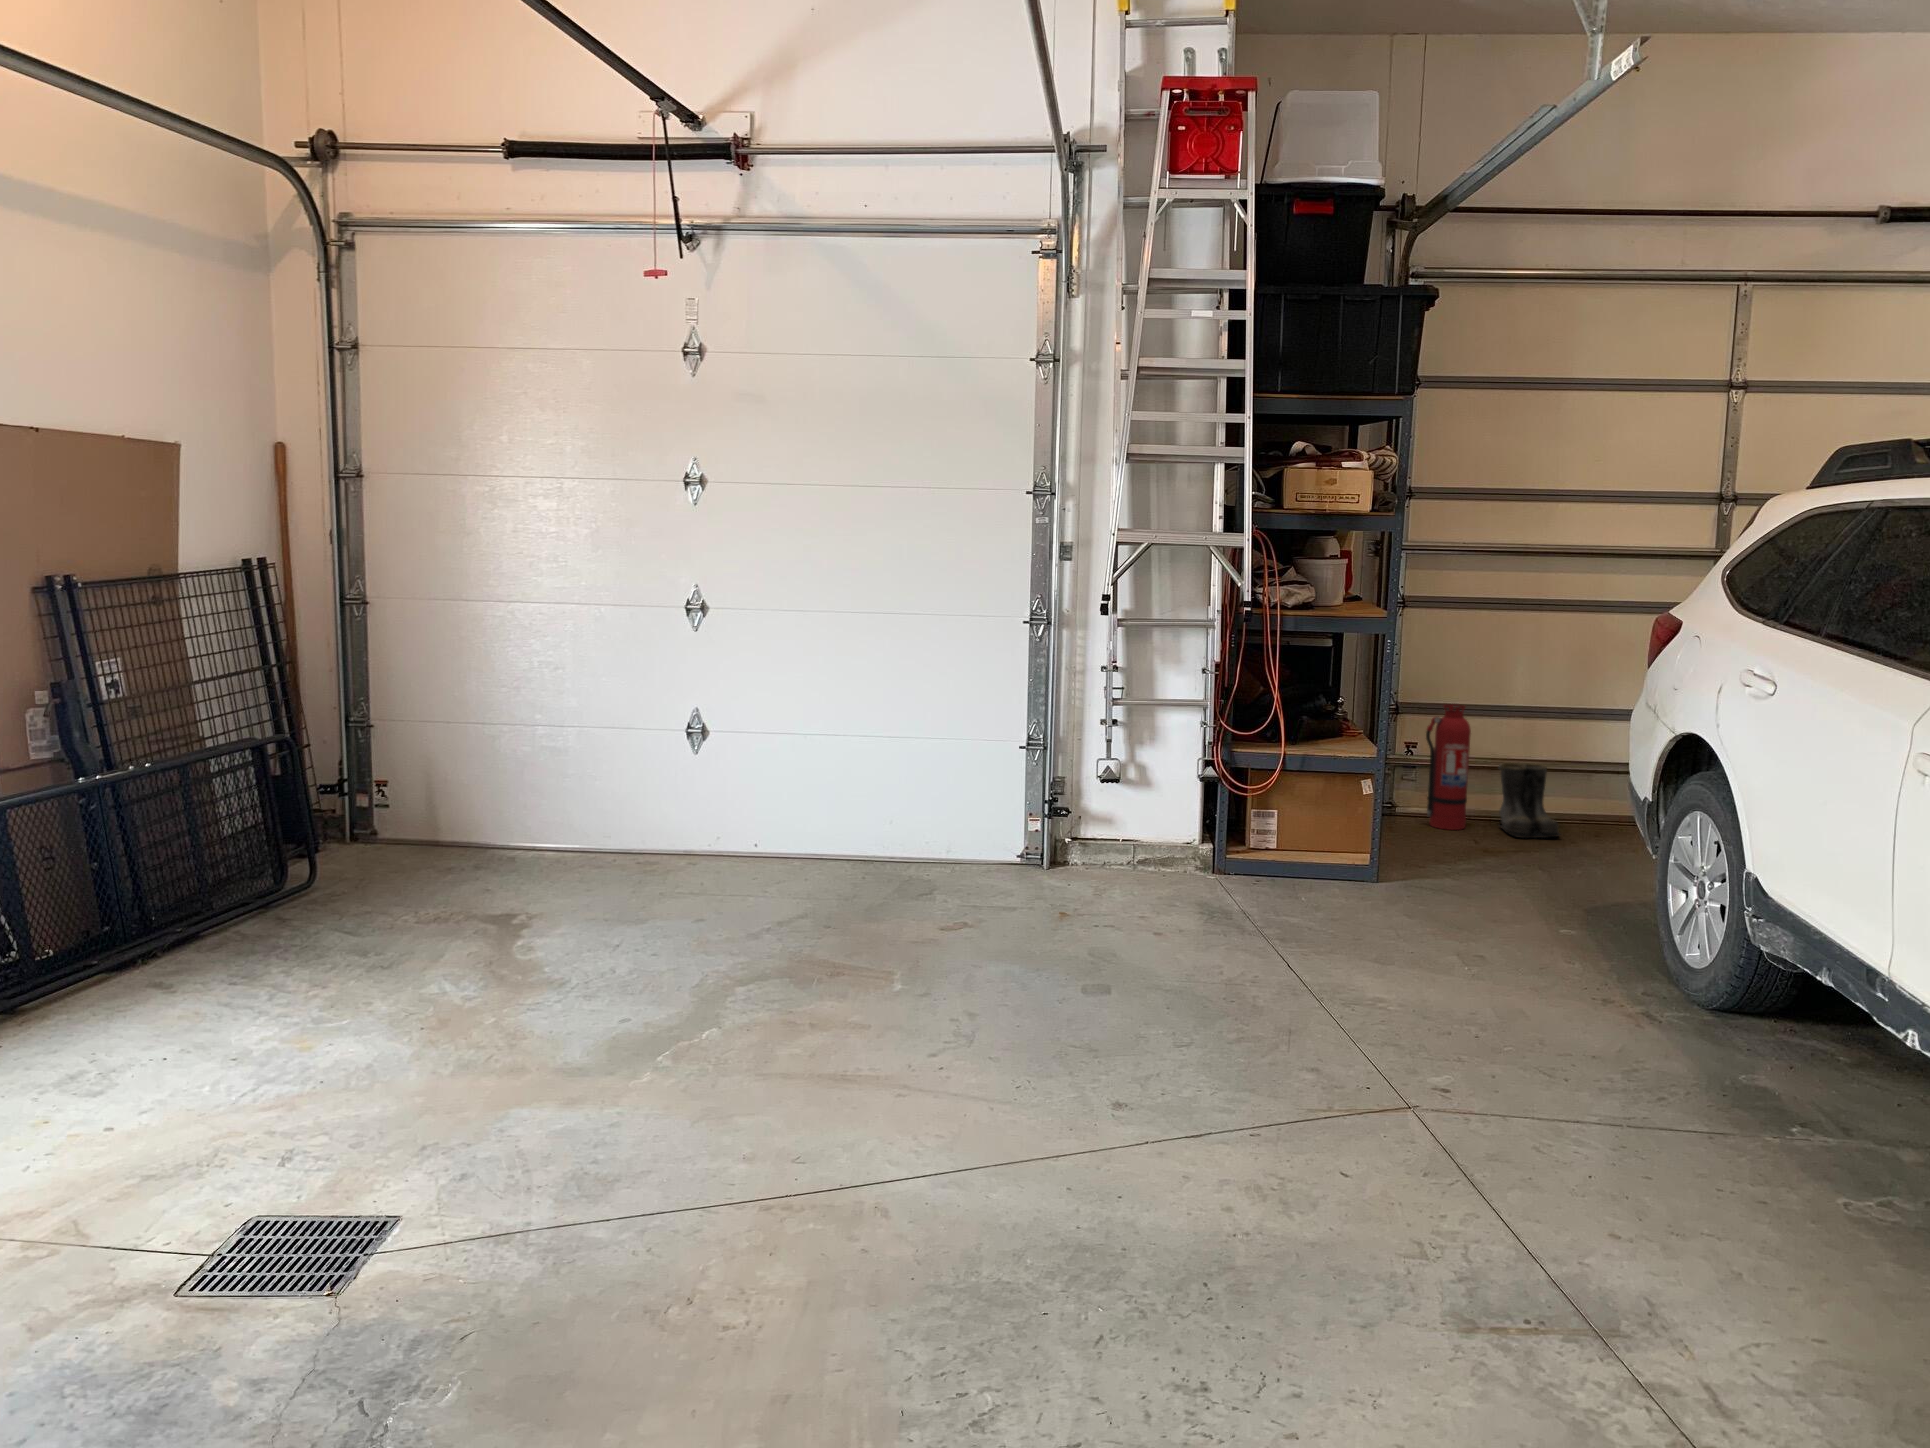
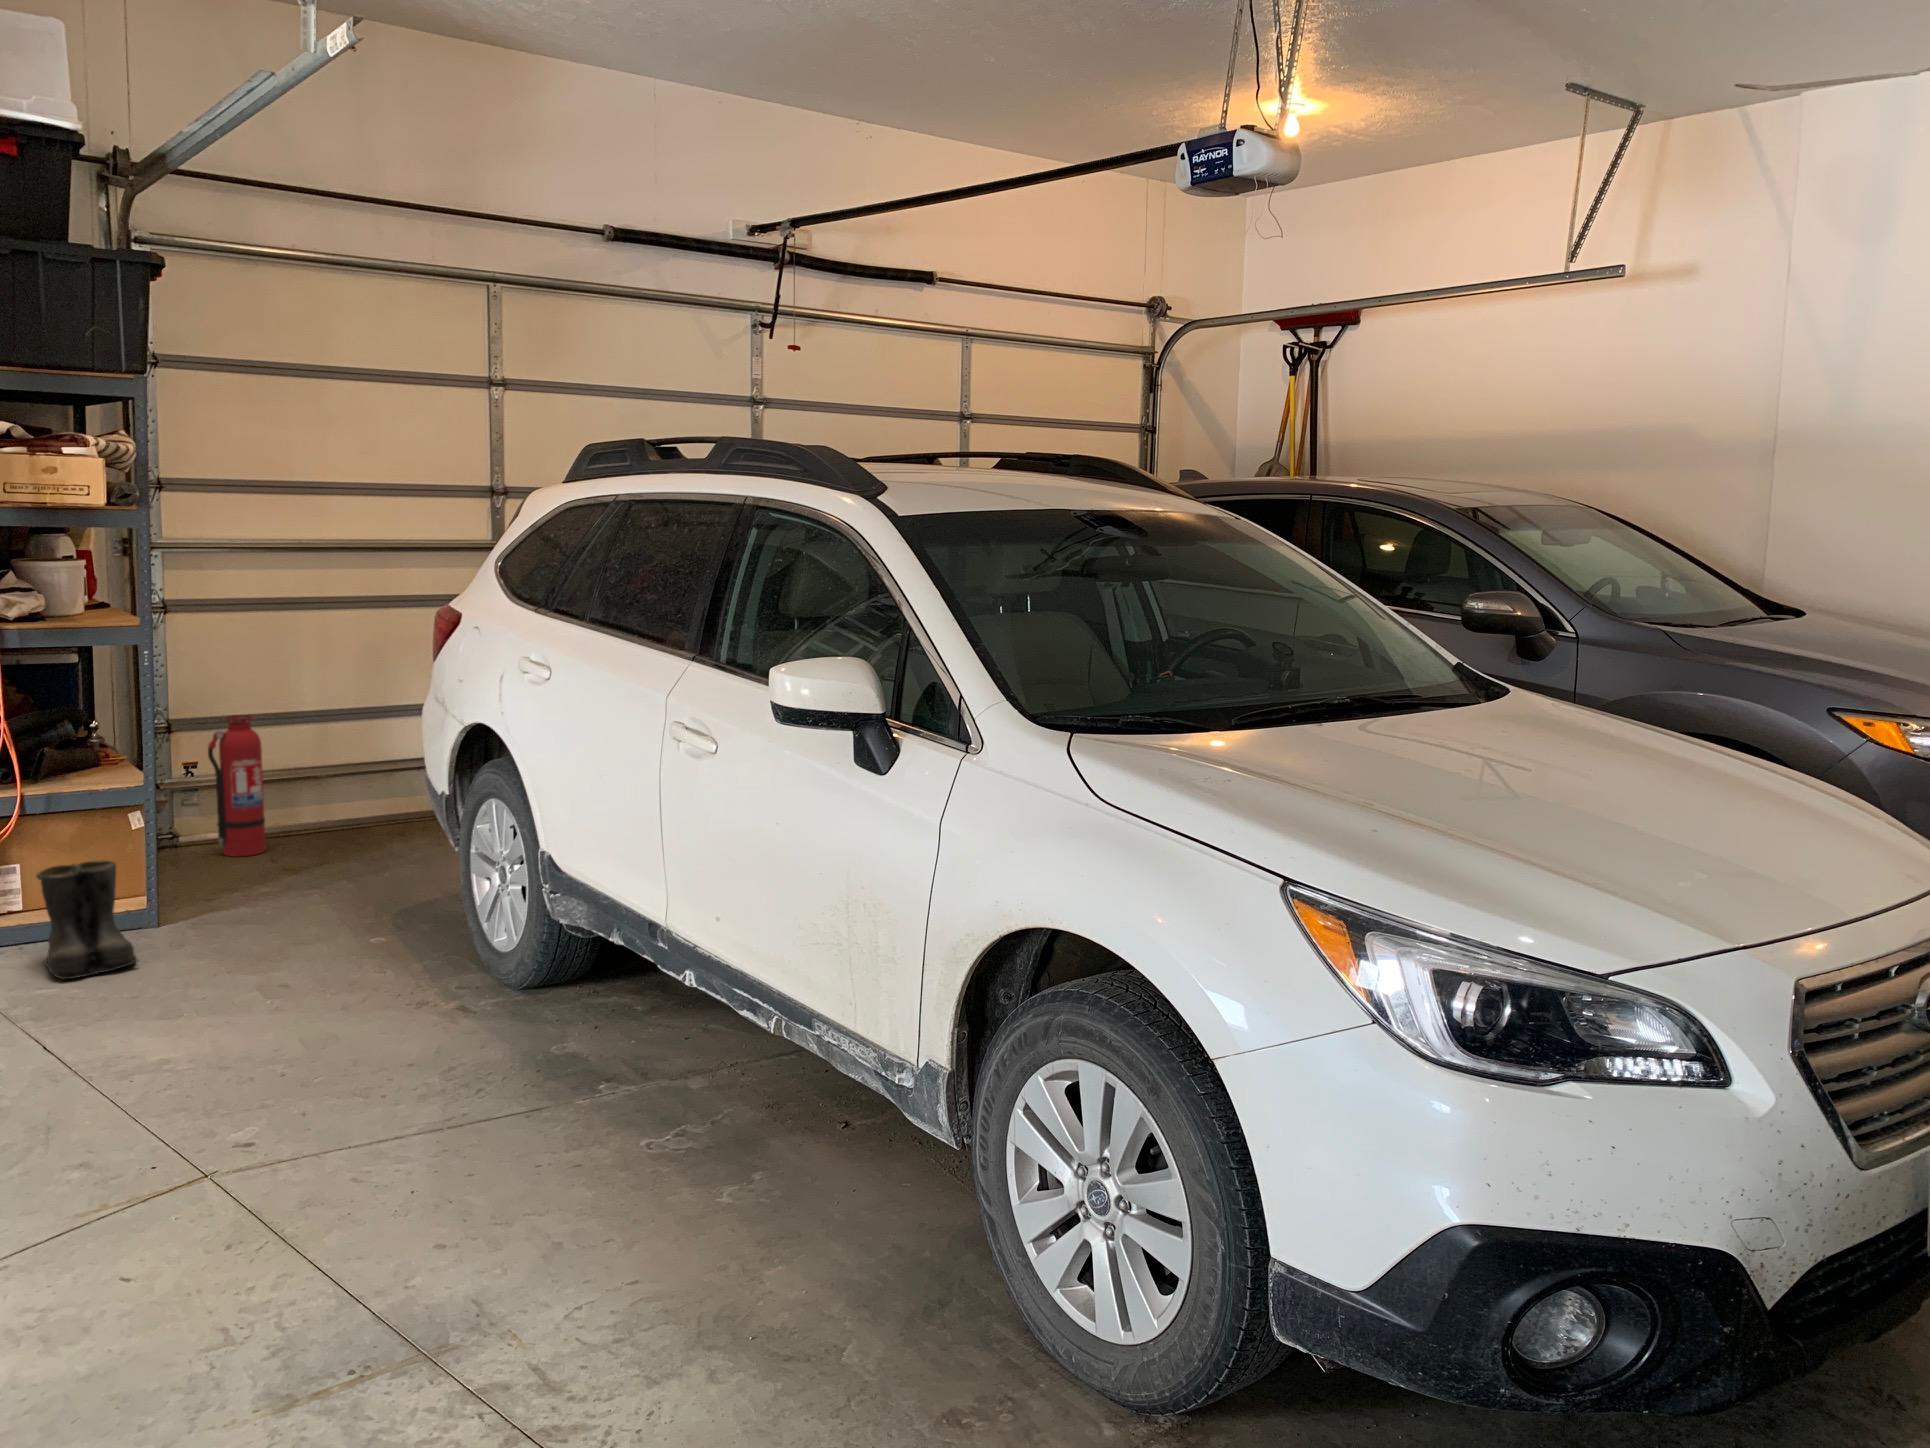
boots: present [1499,762,1560,838] -> present [36,860,137,980]

